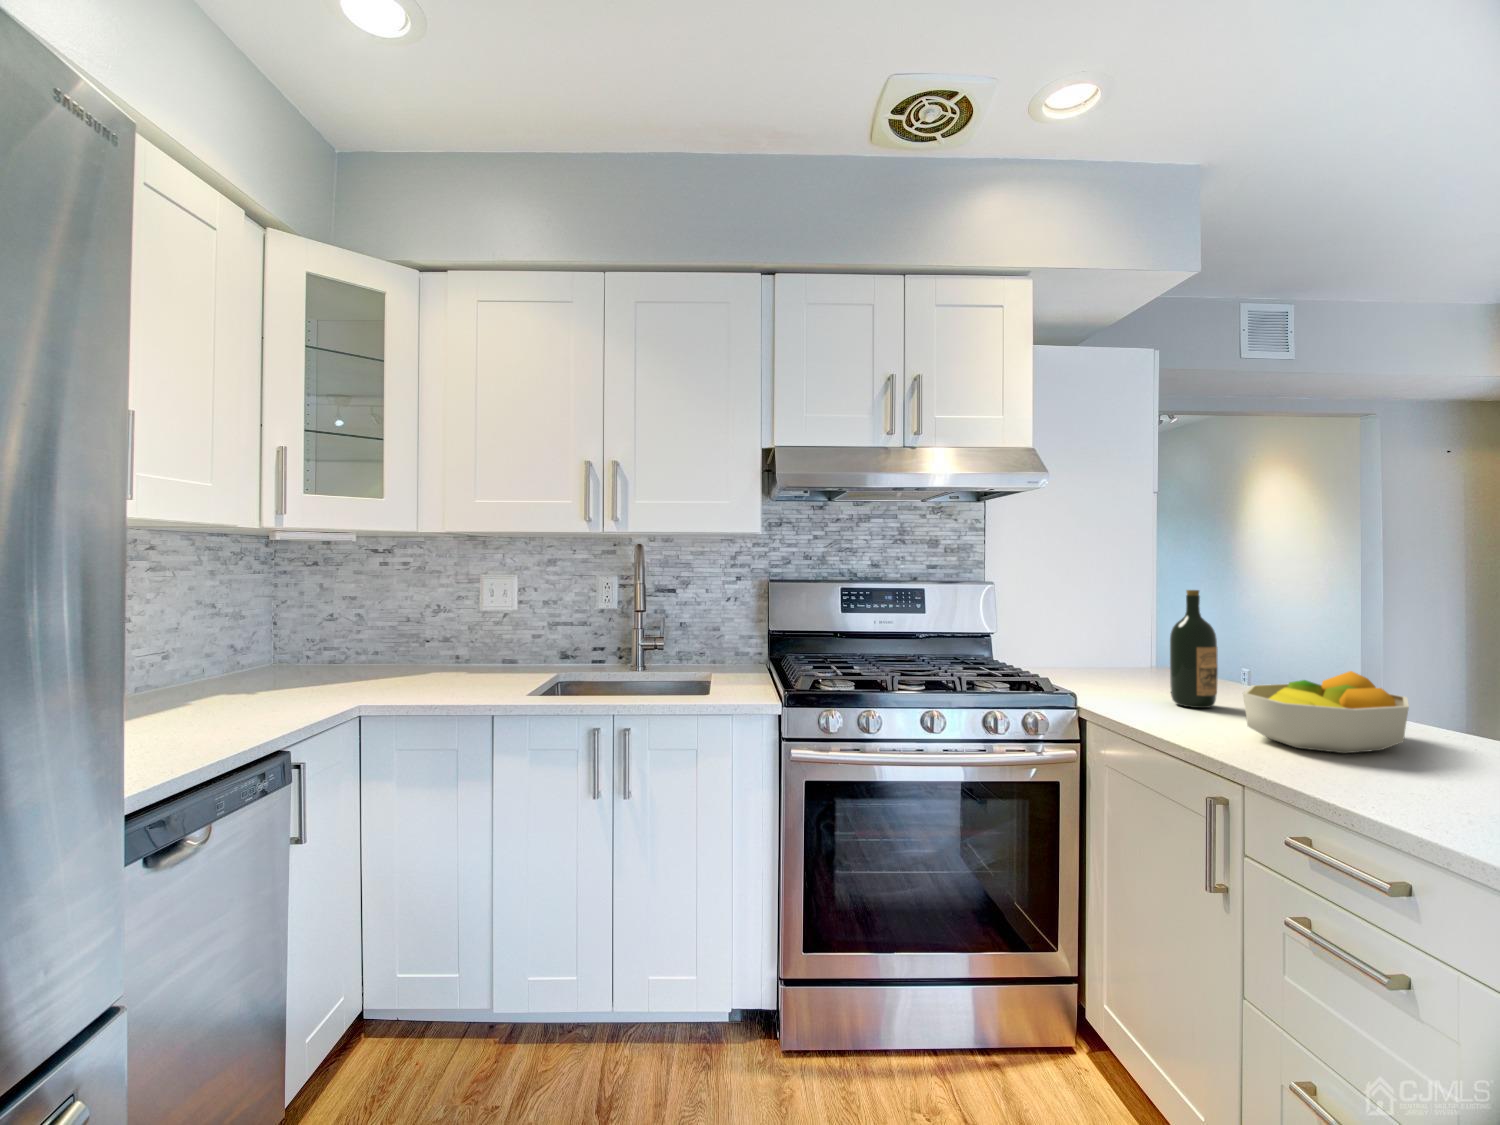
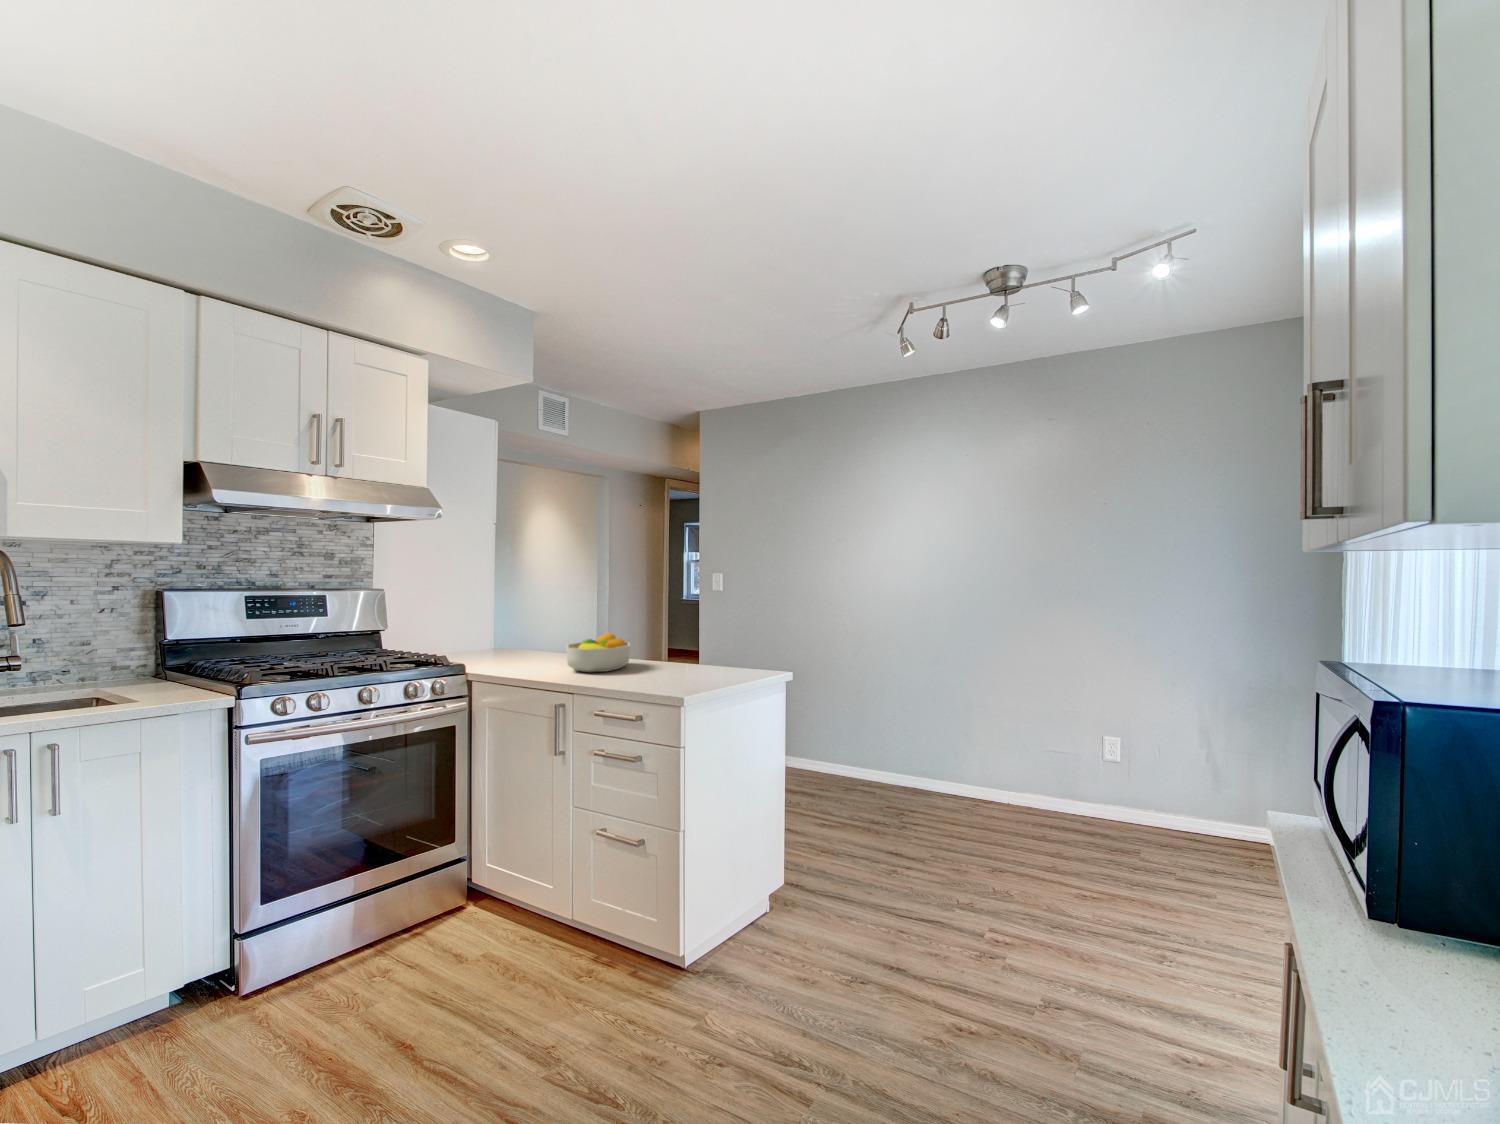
wine bottle: present [1170,590,1218,708] -> none [520,592,545,664]

